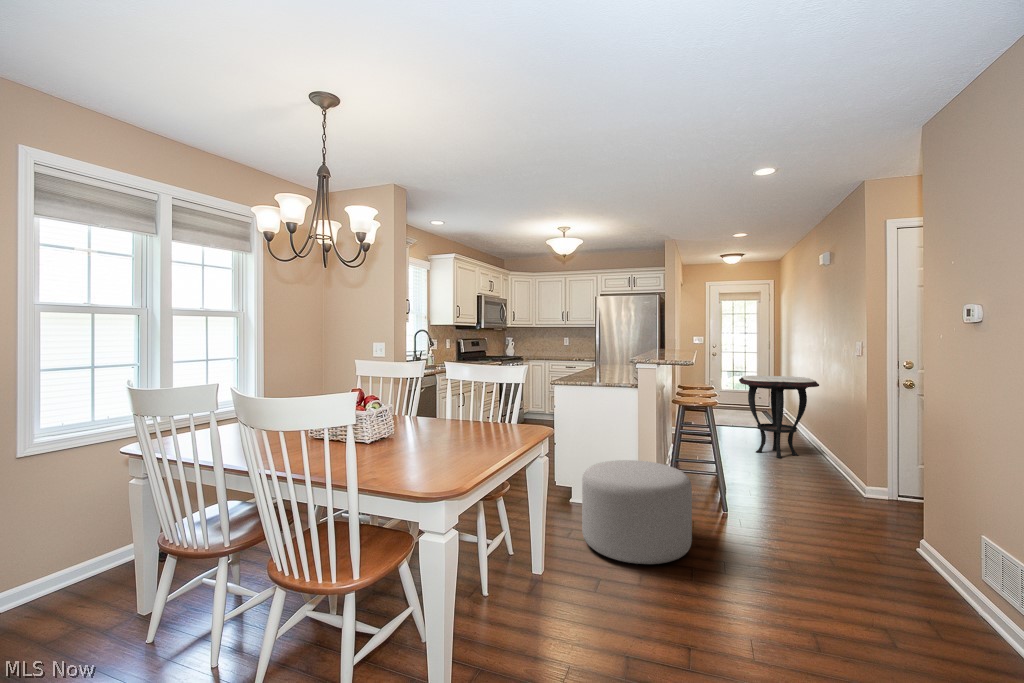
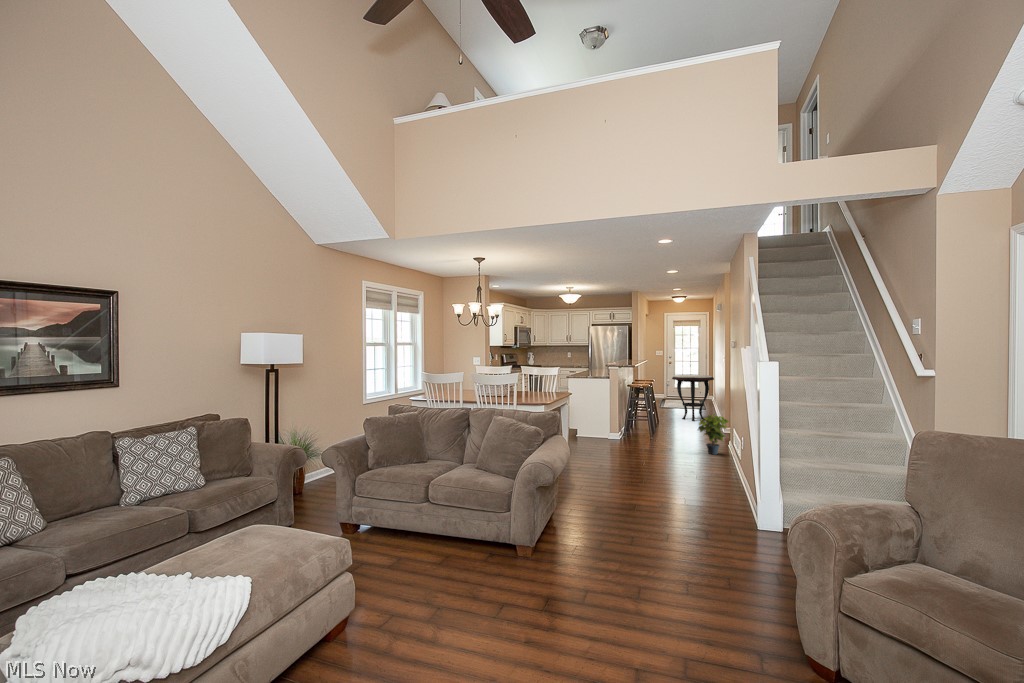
ottoman: present [582,460,692,564] -> none [583,411,630,449]
potted plant: none [874,490,971,597] -> present [698,414,728,455]

